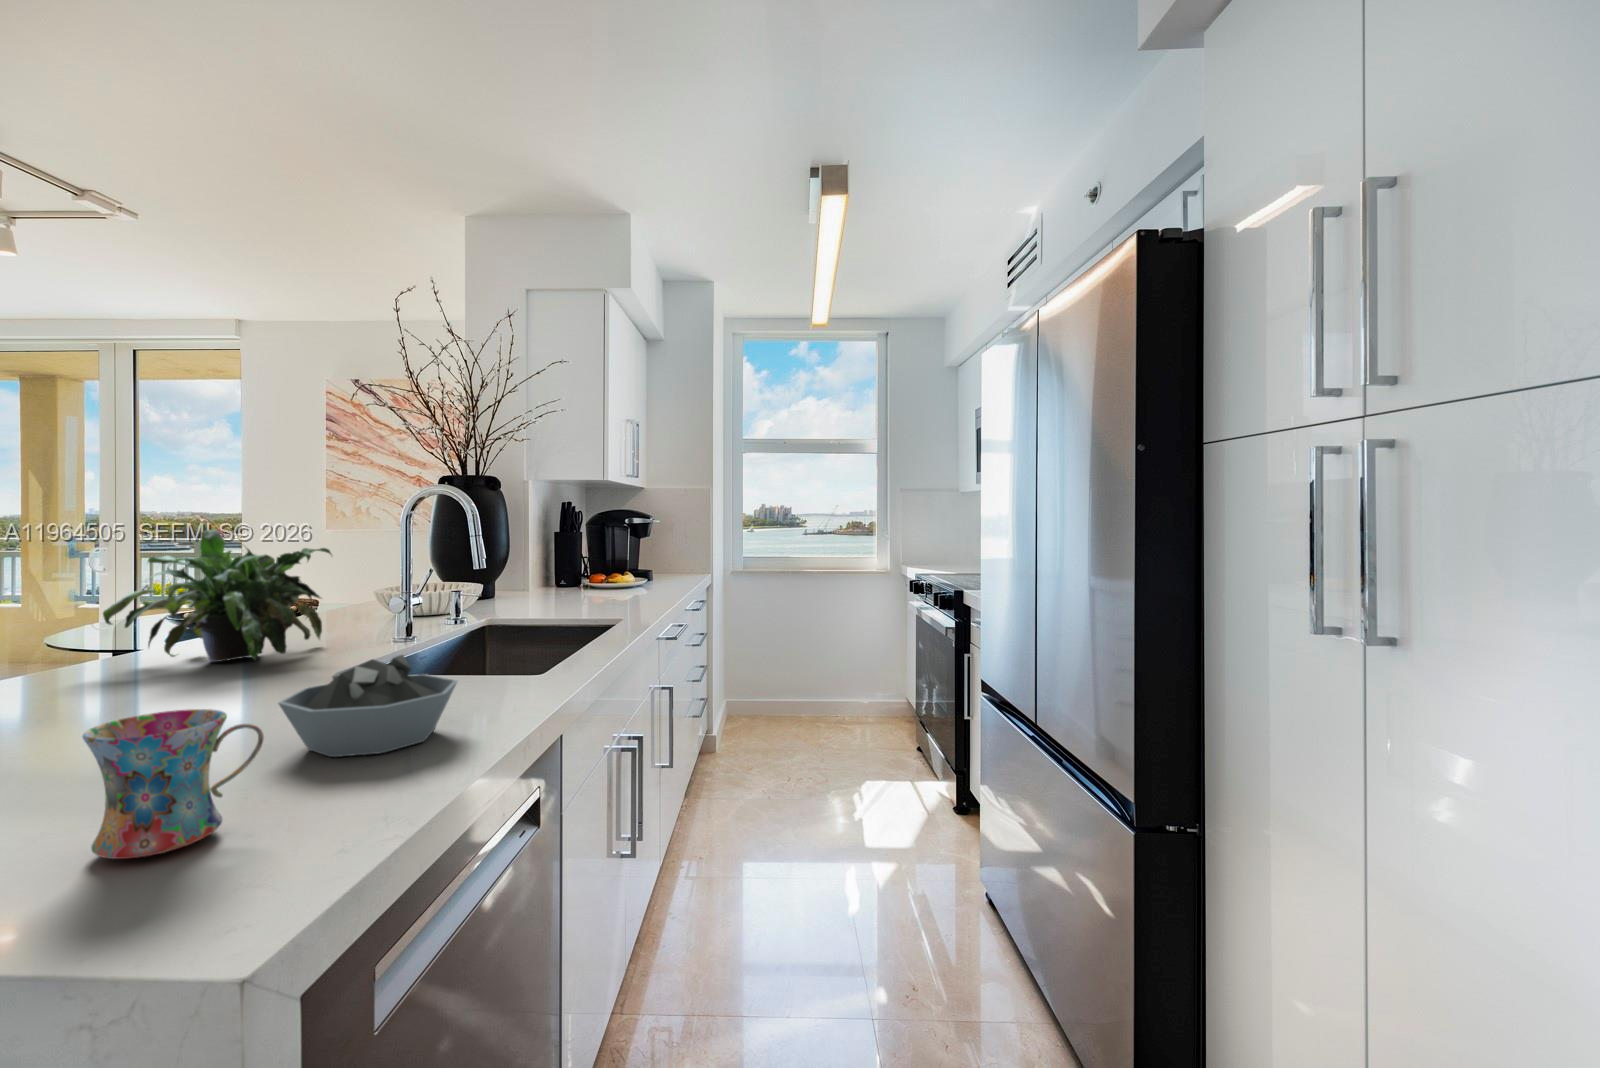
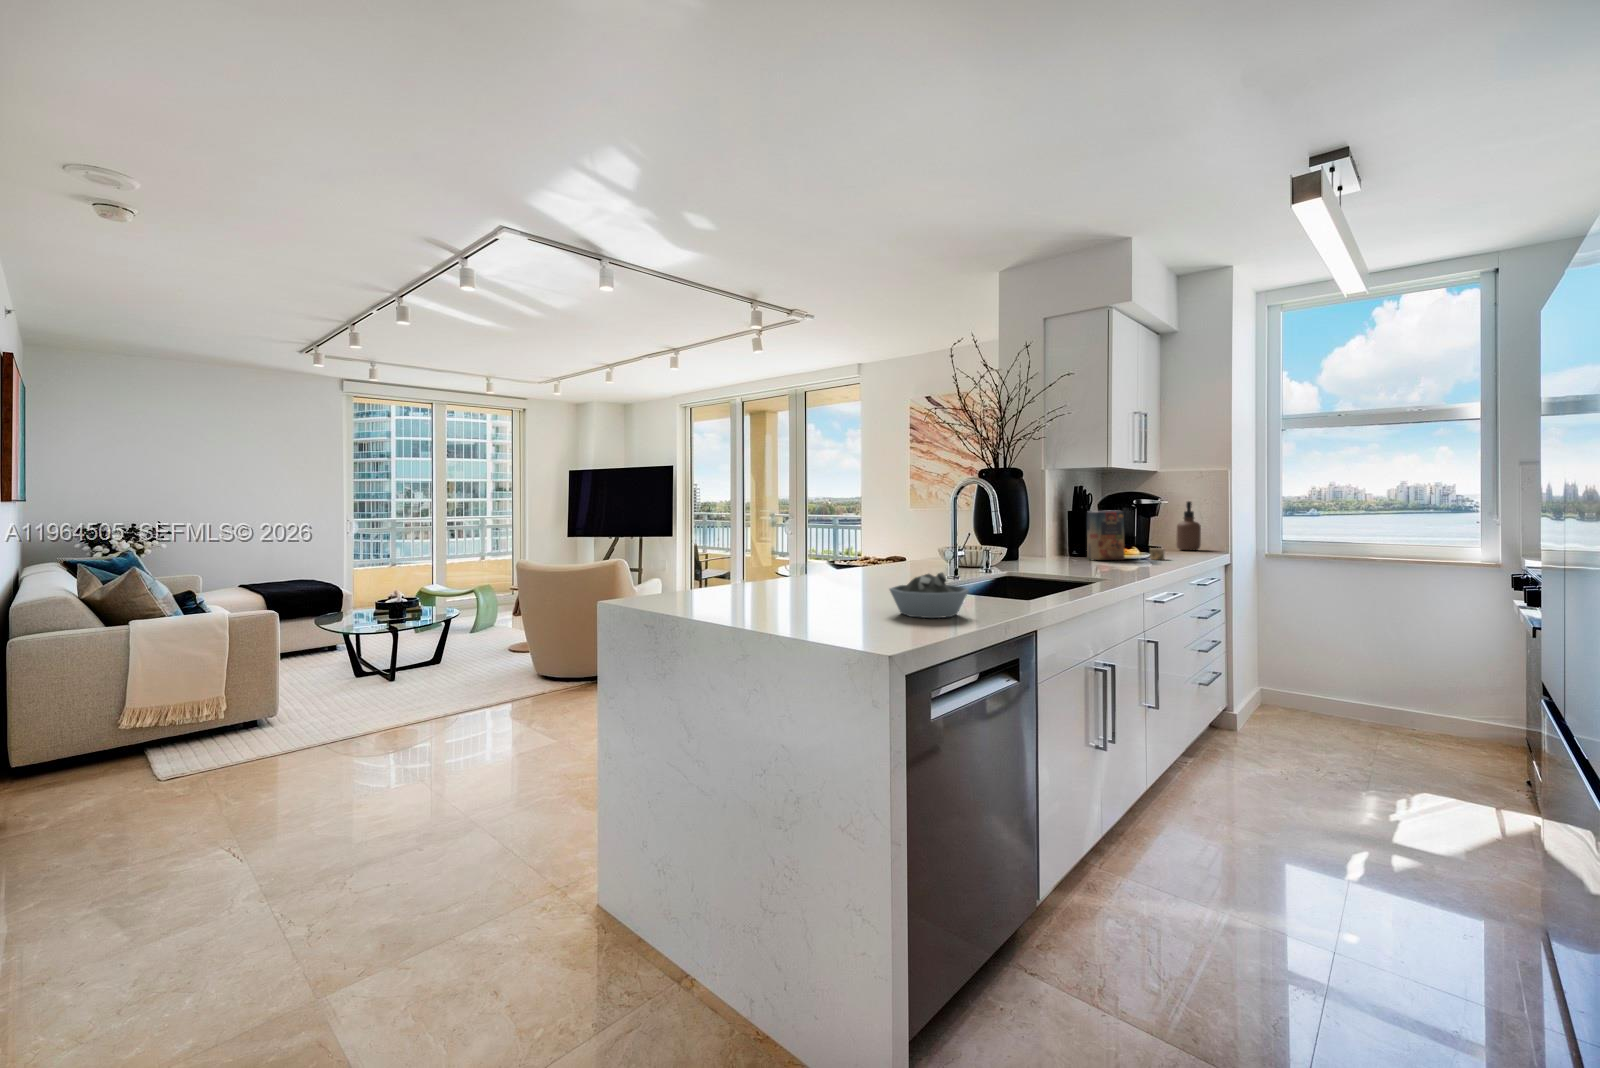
soap dispenser: none [668,522,691,574] -> present [1176,501,1201,550]
potted plant: present [103,530,331,662] -> none [814,507,913,580]
cereal box: none [582,532,666,591] -> present [1087,511,1165,560]
mug: present [83,709,264,859] -> none [831,579,886,631]

